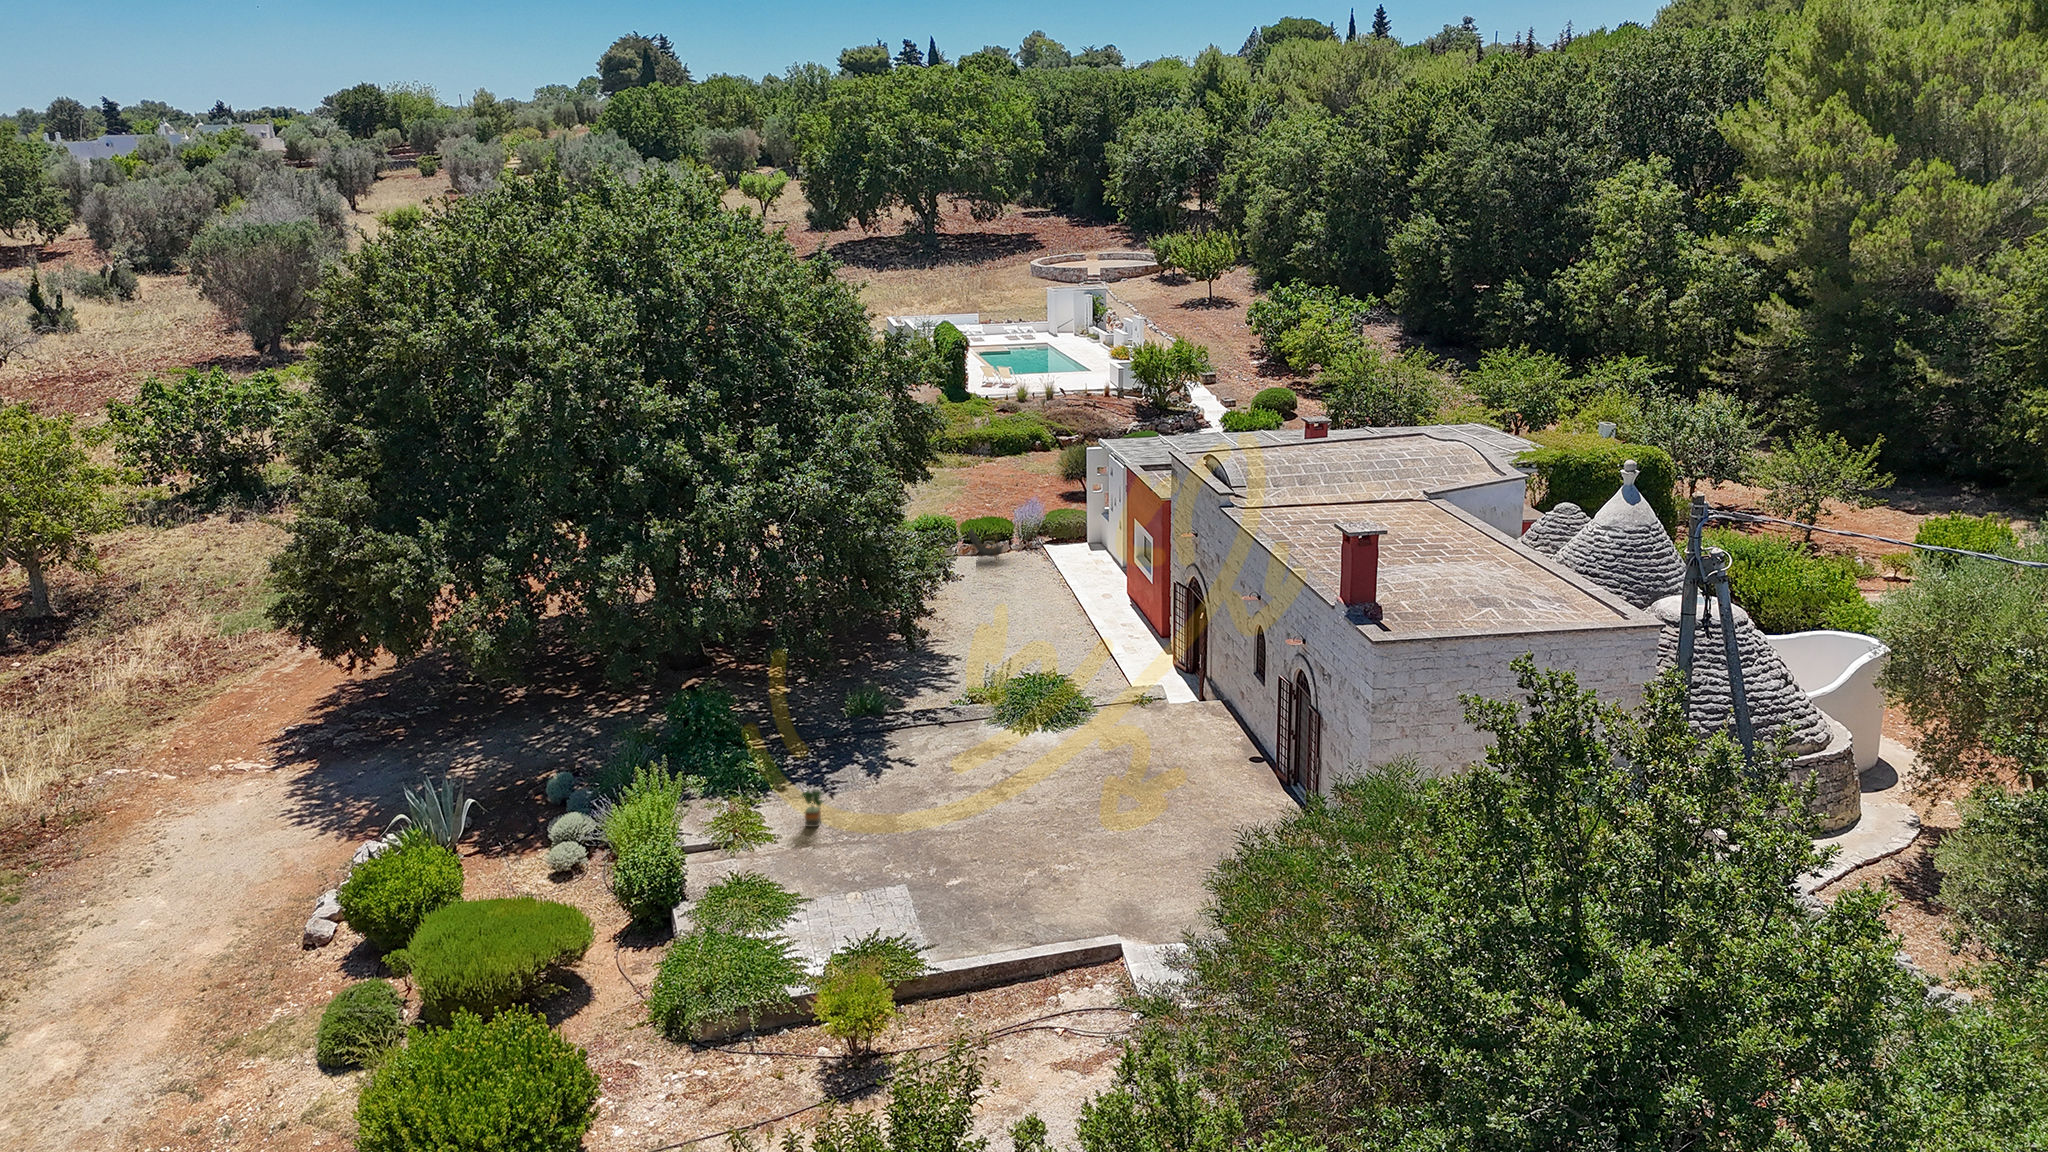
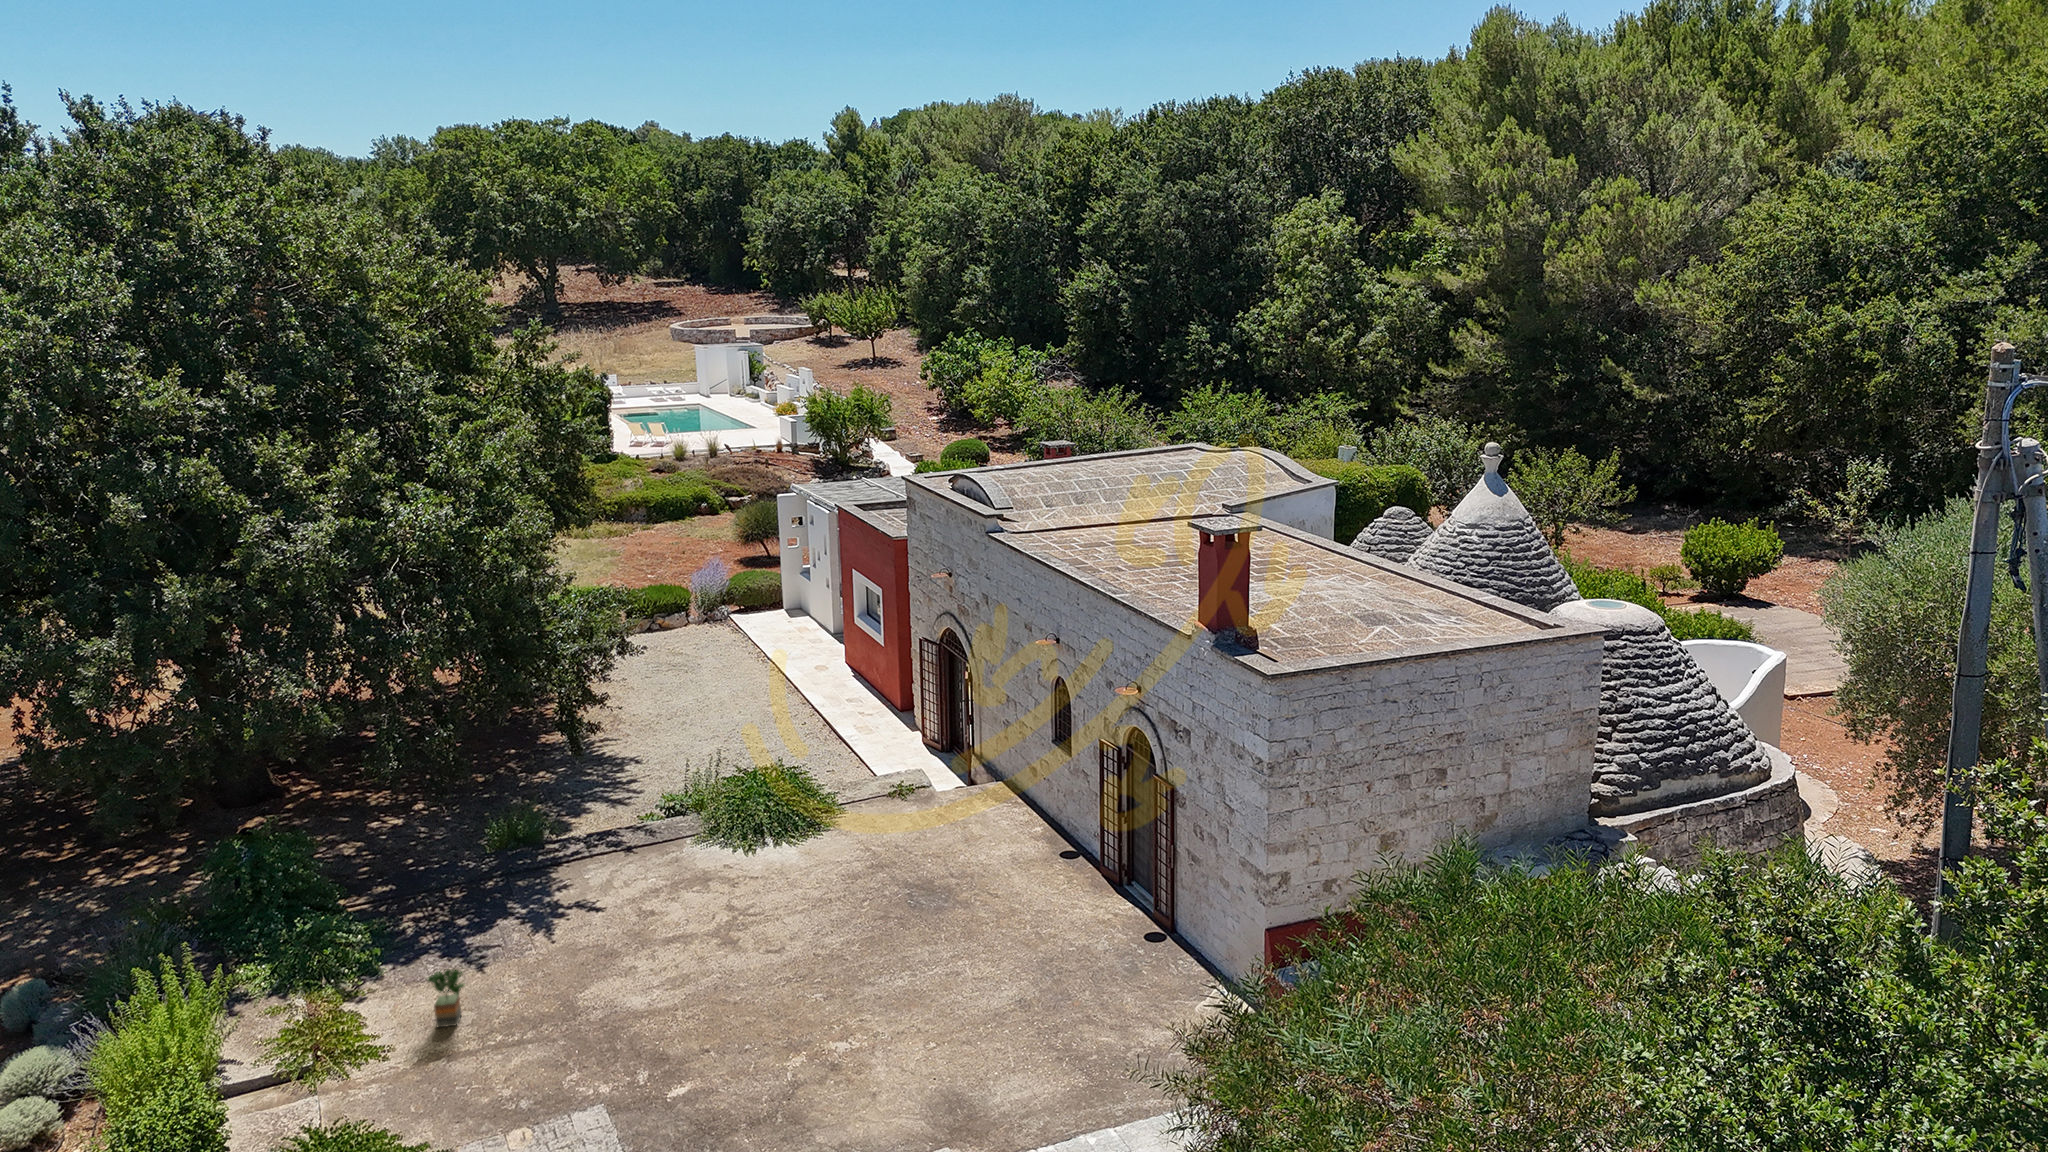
lounge chair: present [968,529,1003,563] -> none [637,598,682,644]

